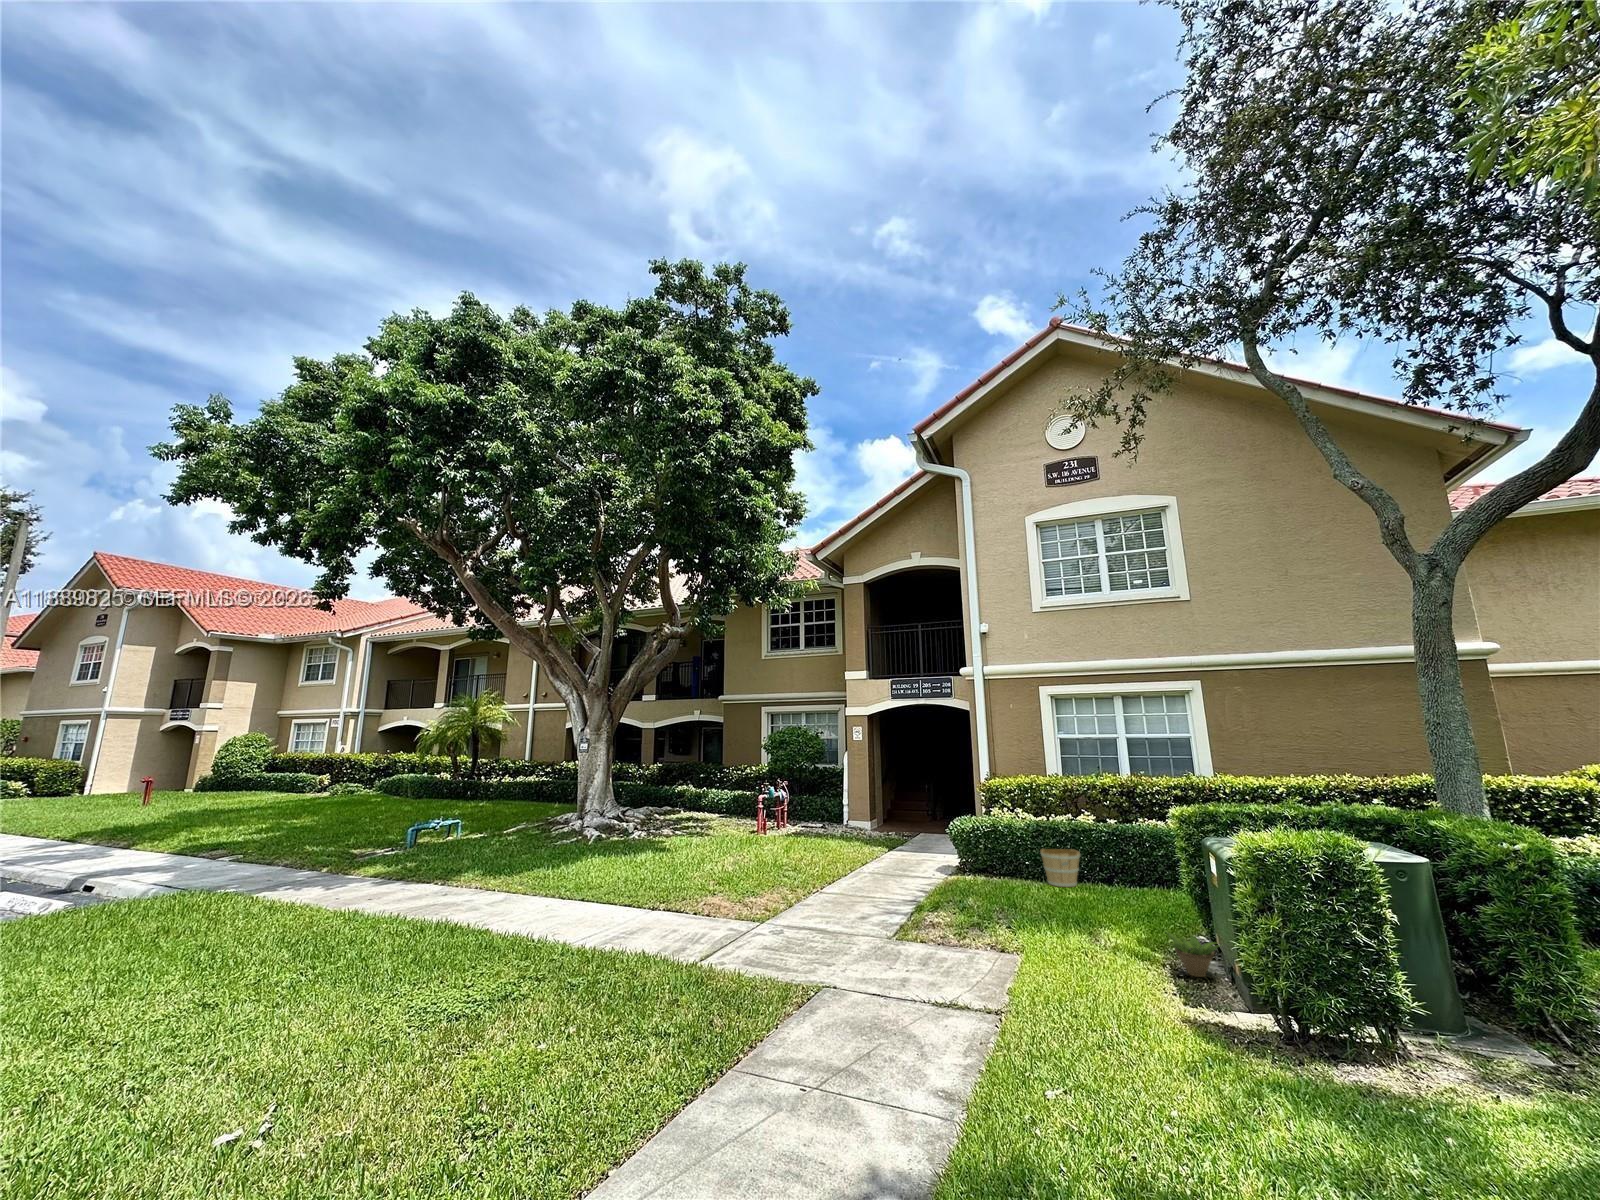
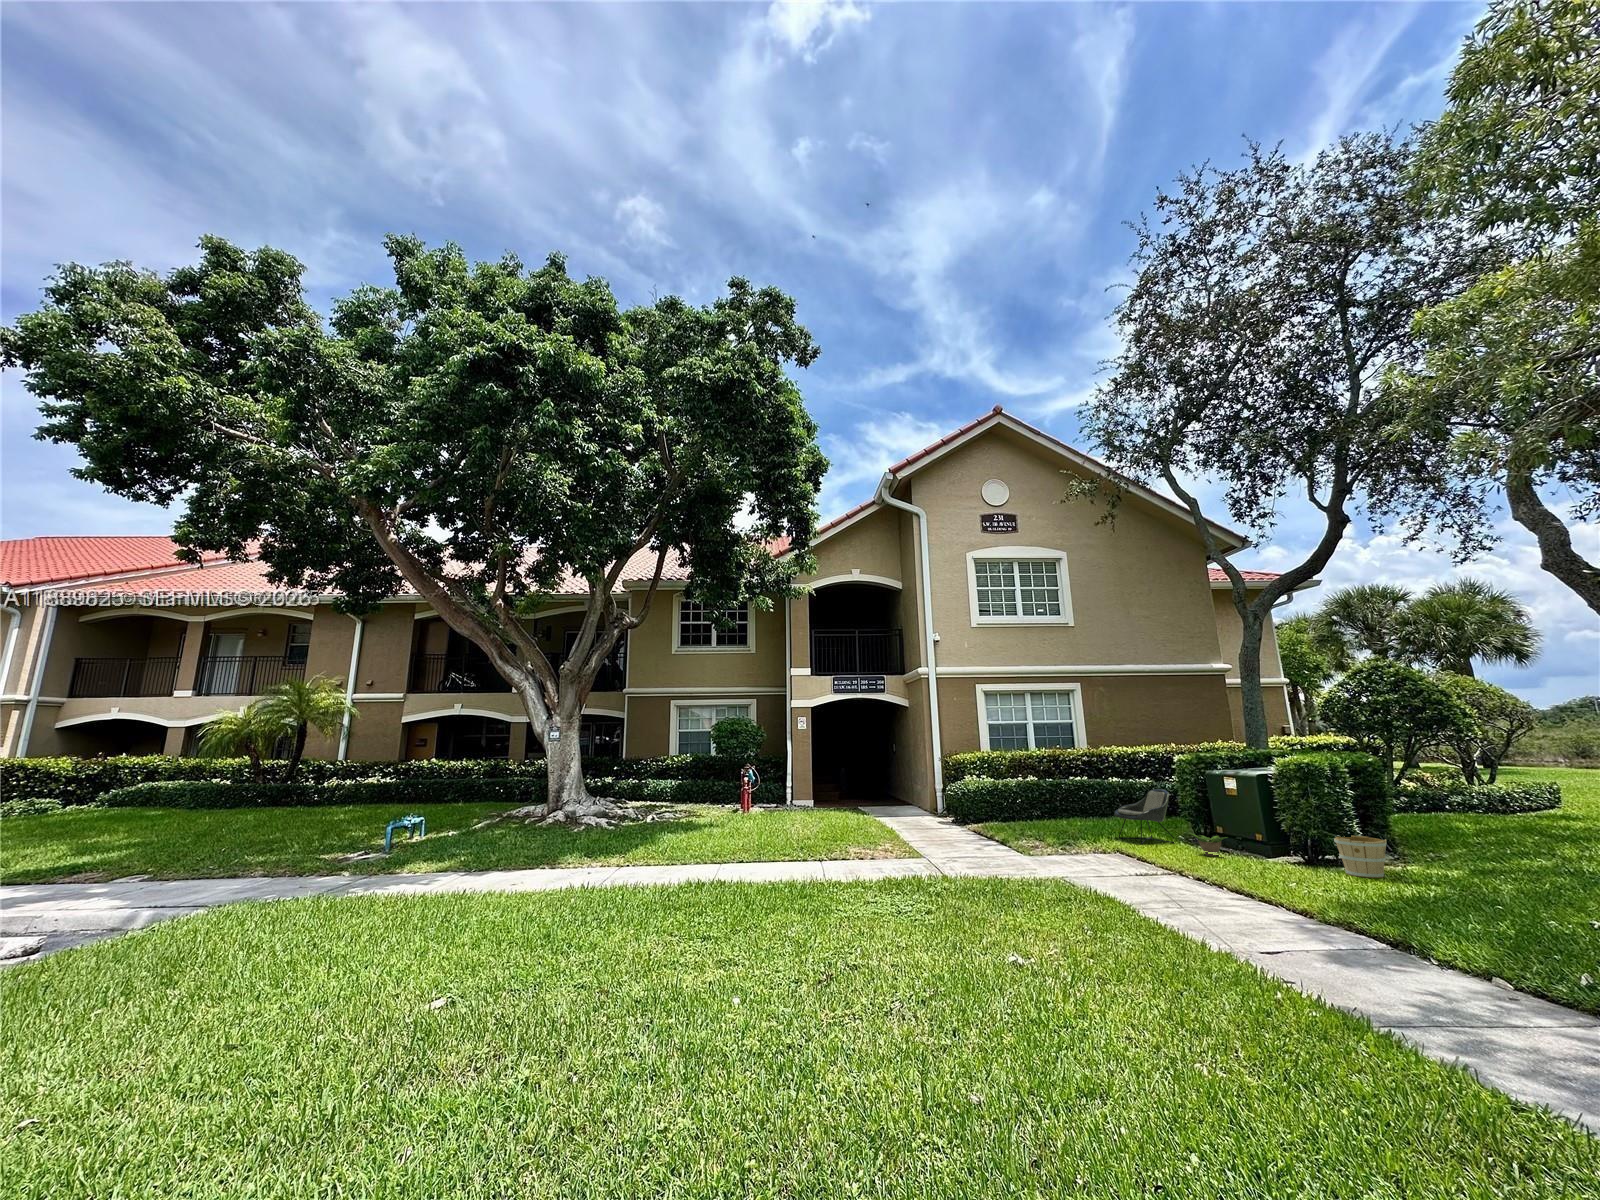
wooden bucket: present [1041,849,1080,887] -> present [1334,835,1387,878]
lounge chair: none [1116,849,1197,940] -> present [1114,789,1174,844]

